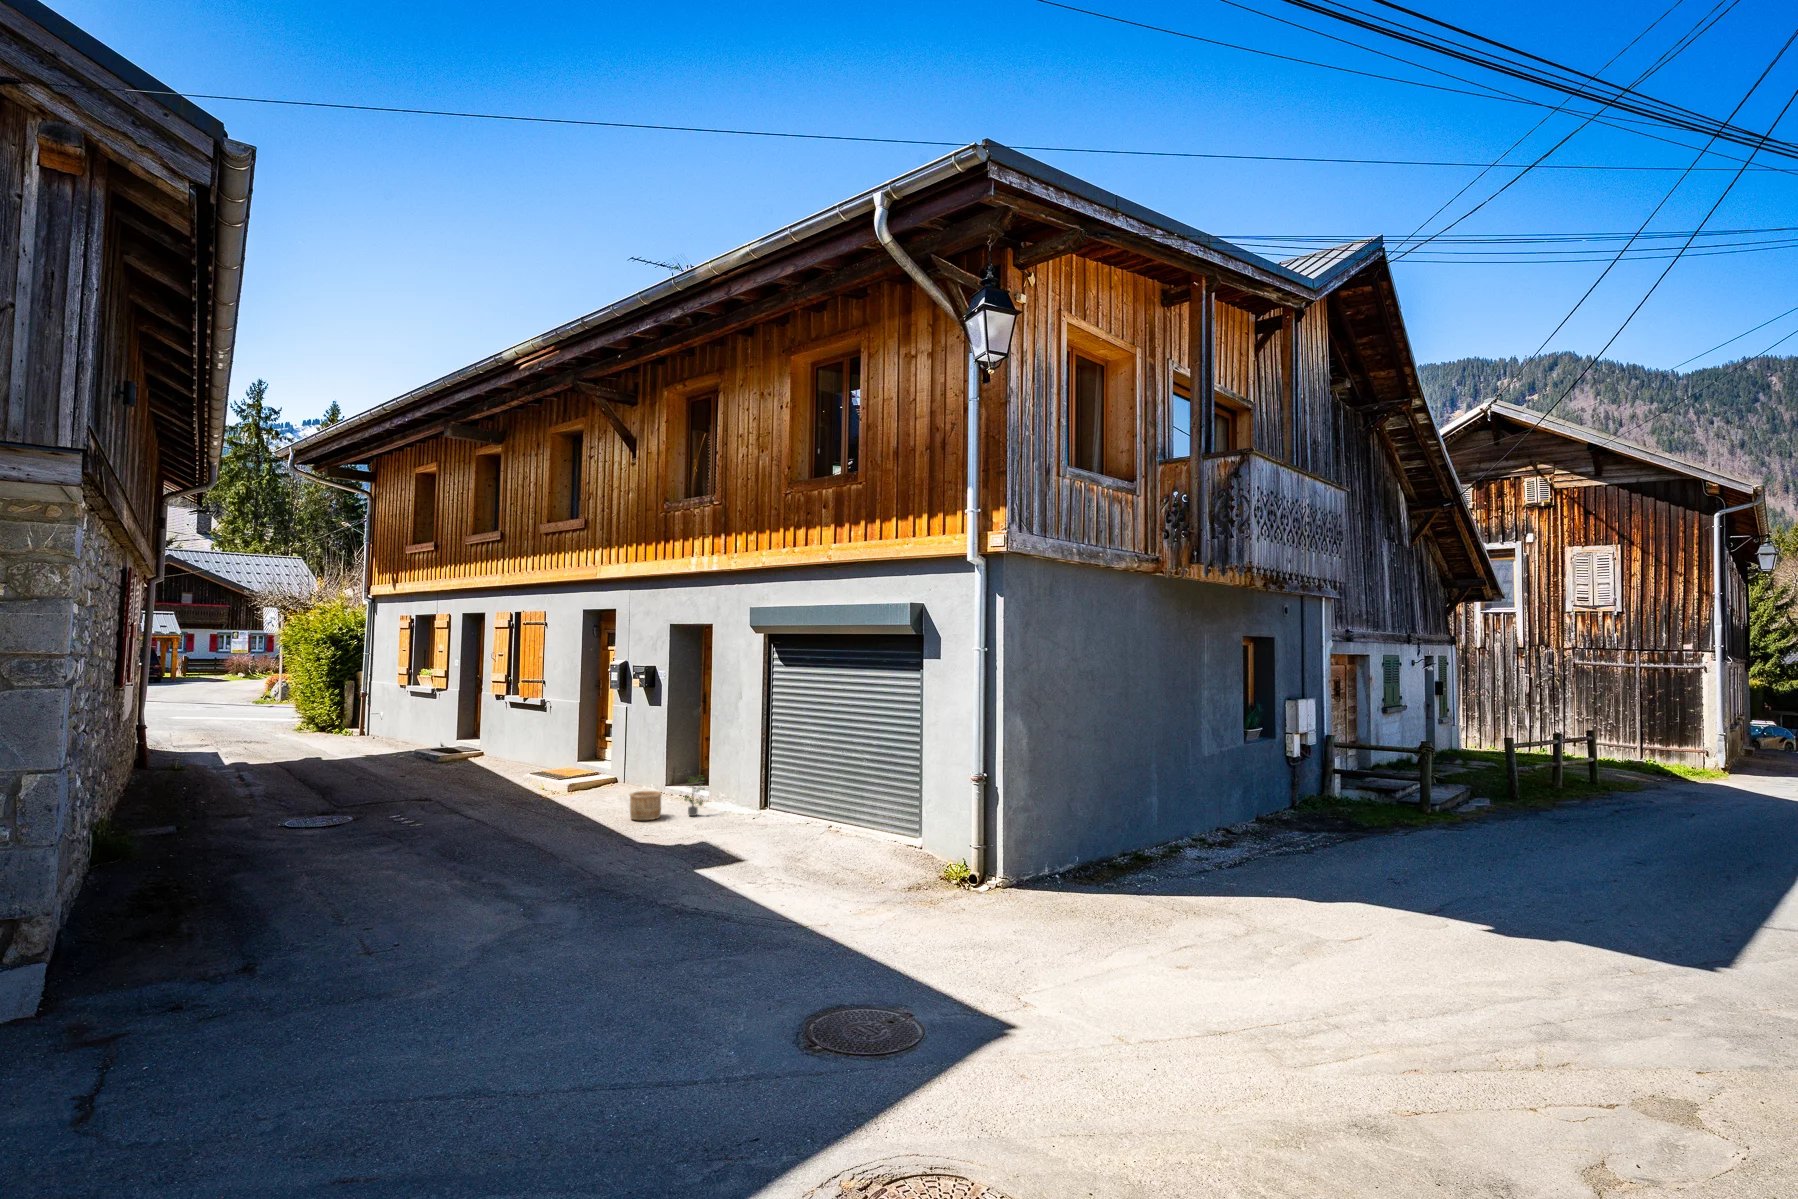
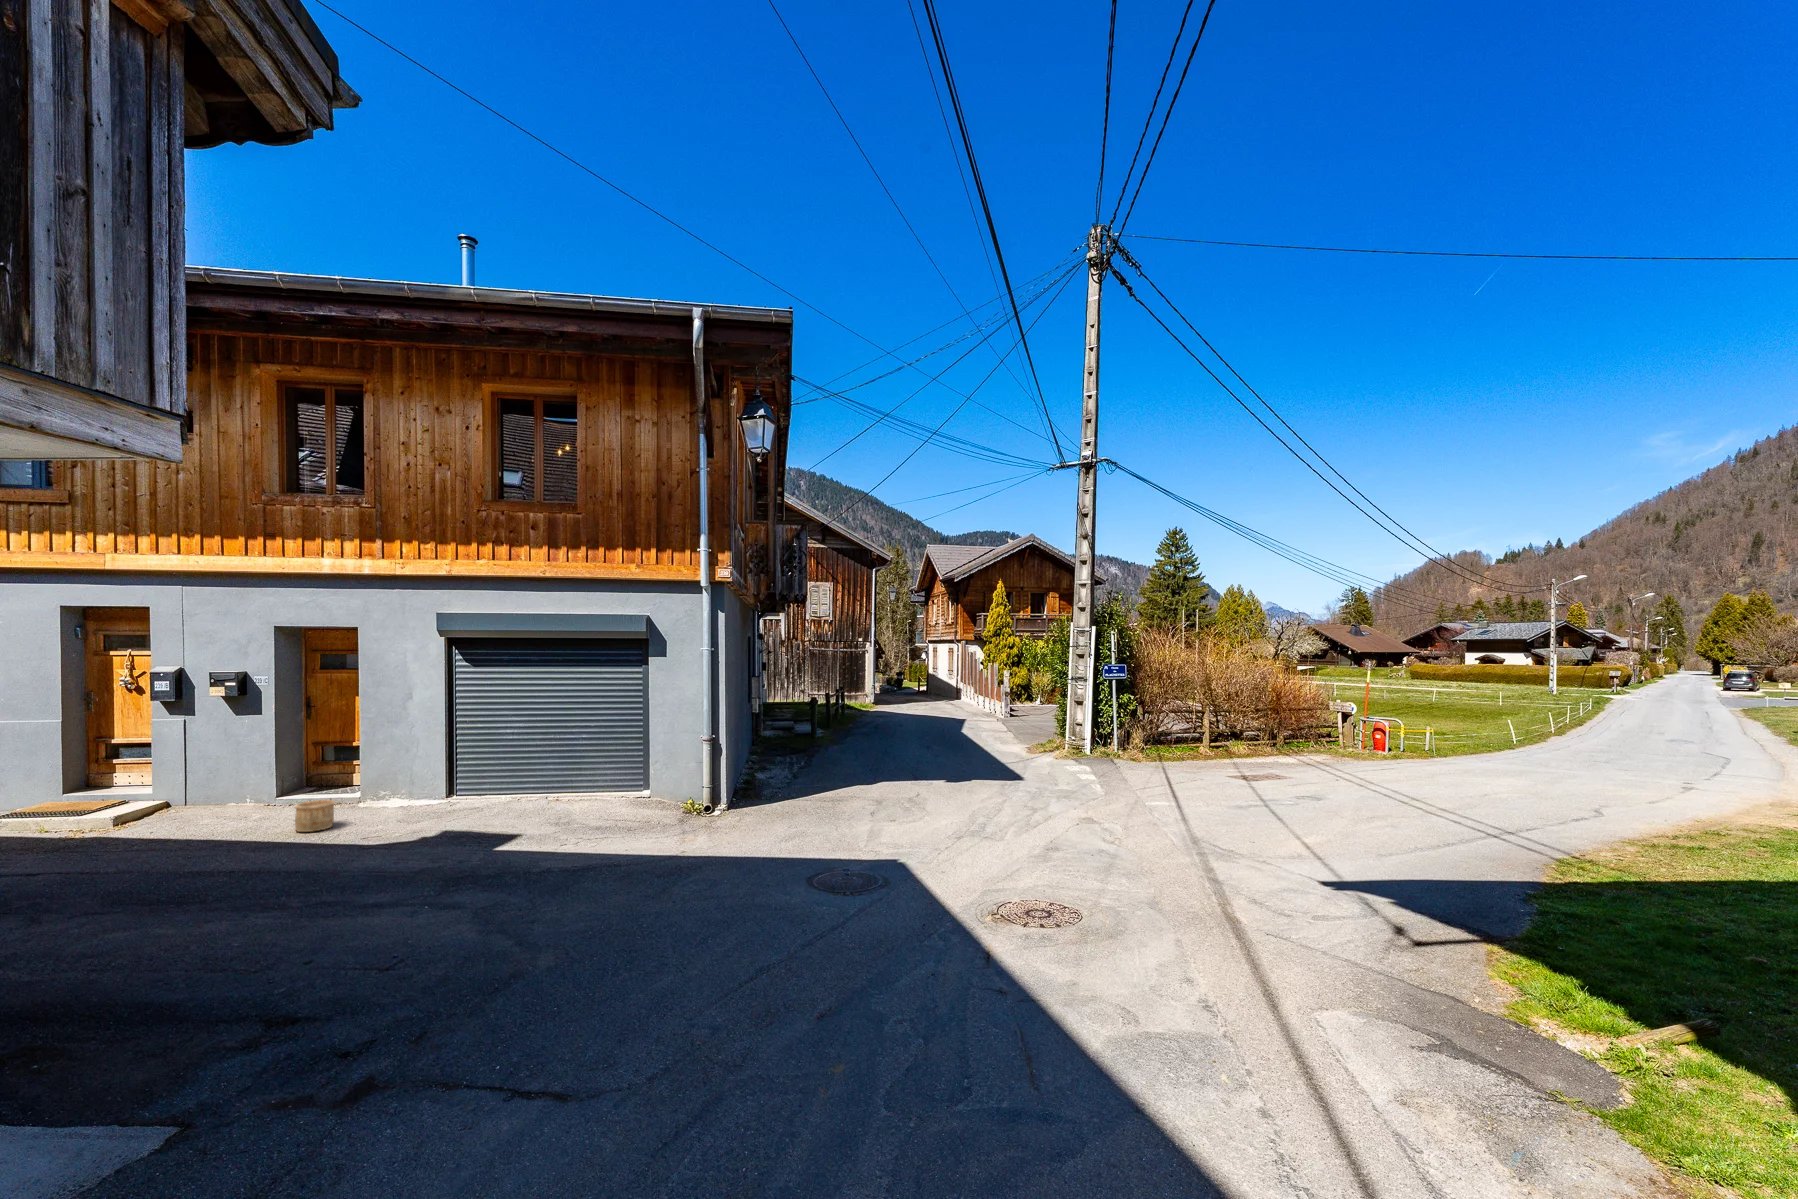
potted plant: present [685,777,704,816] -> none [357,775,386,818]

